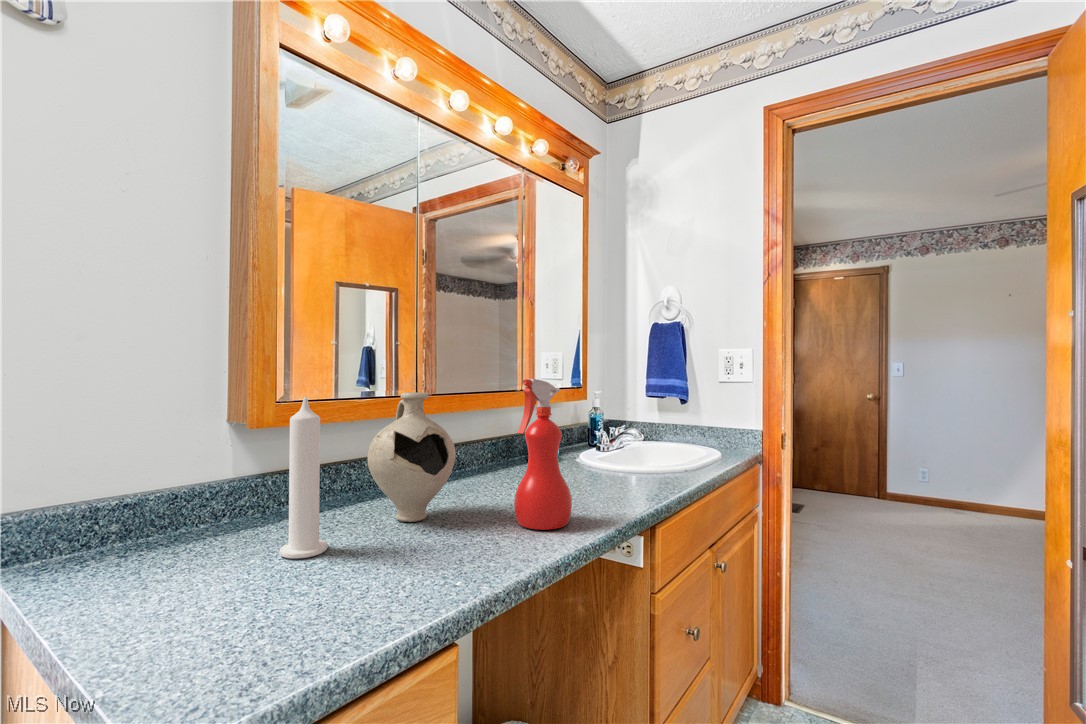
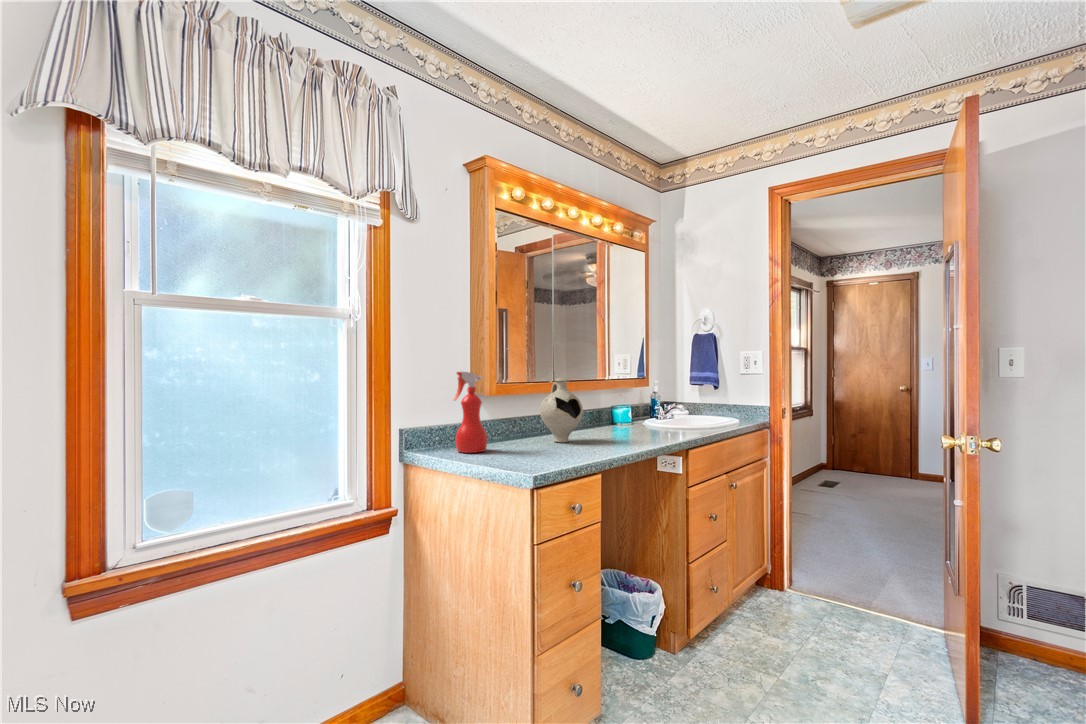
spray bottle: present [514,379,572,530] -> present [453,371,487,453]
candle: present [279,397,327,559] -> none [513,379,532,450]

